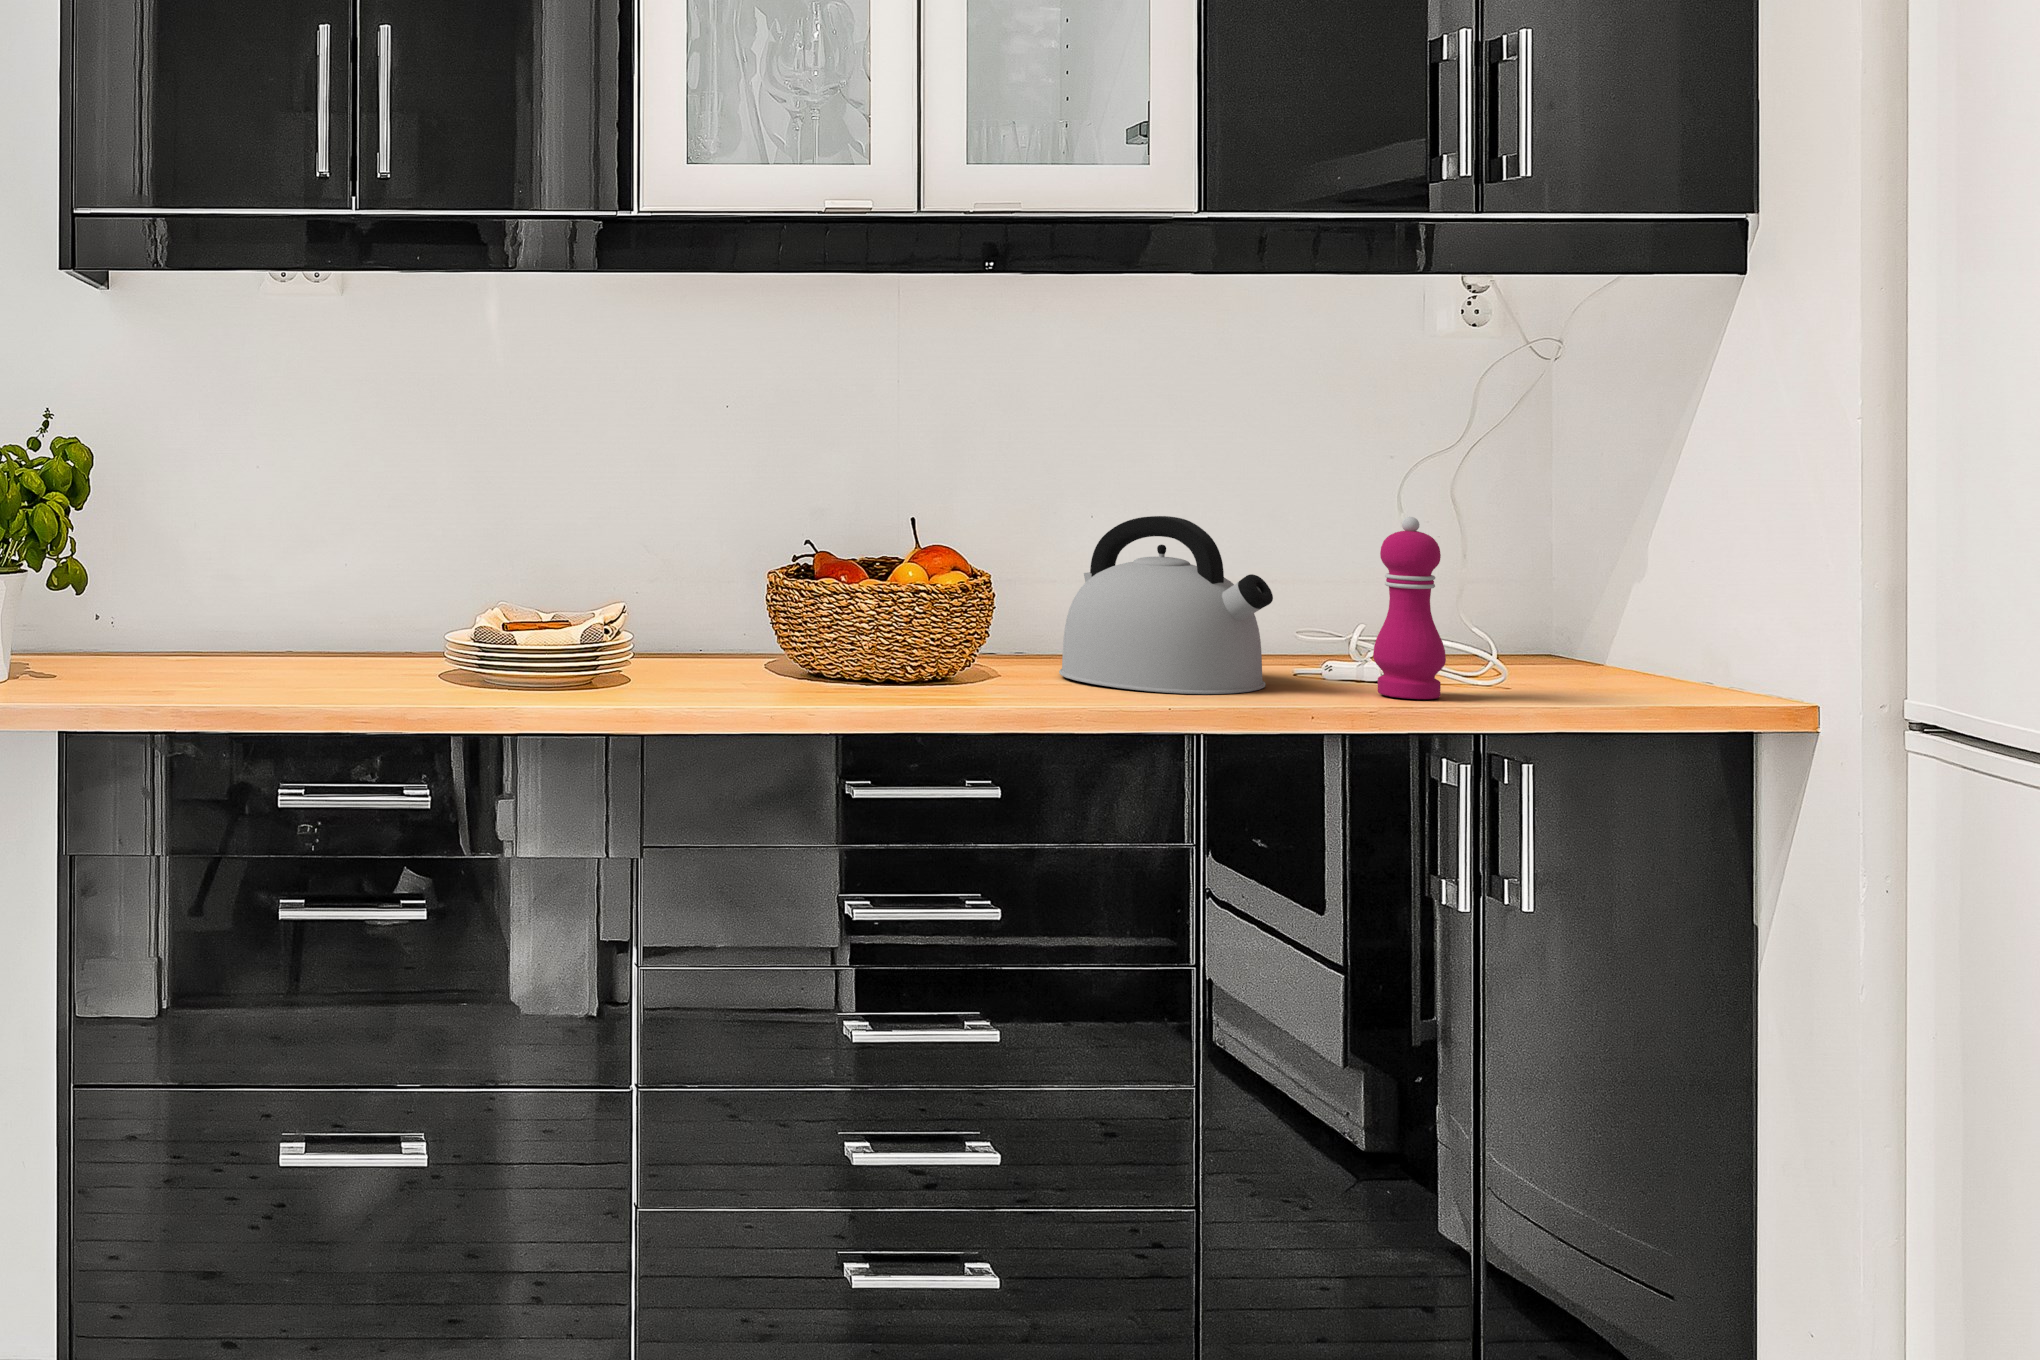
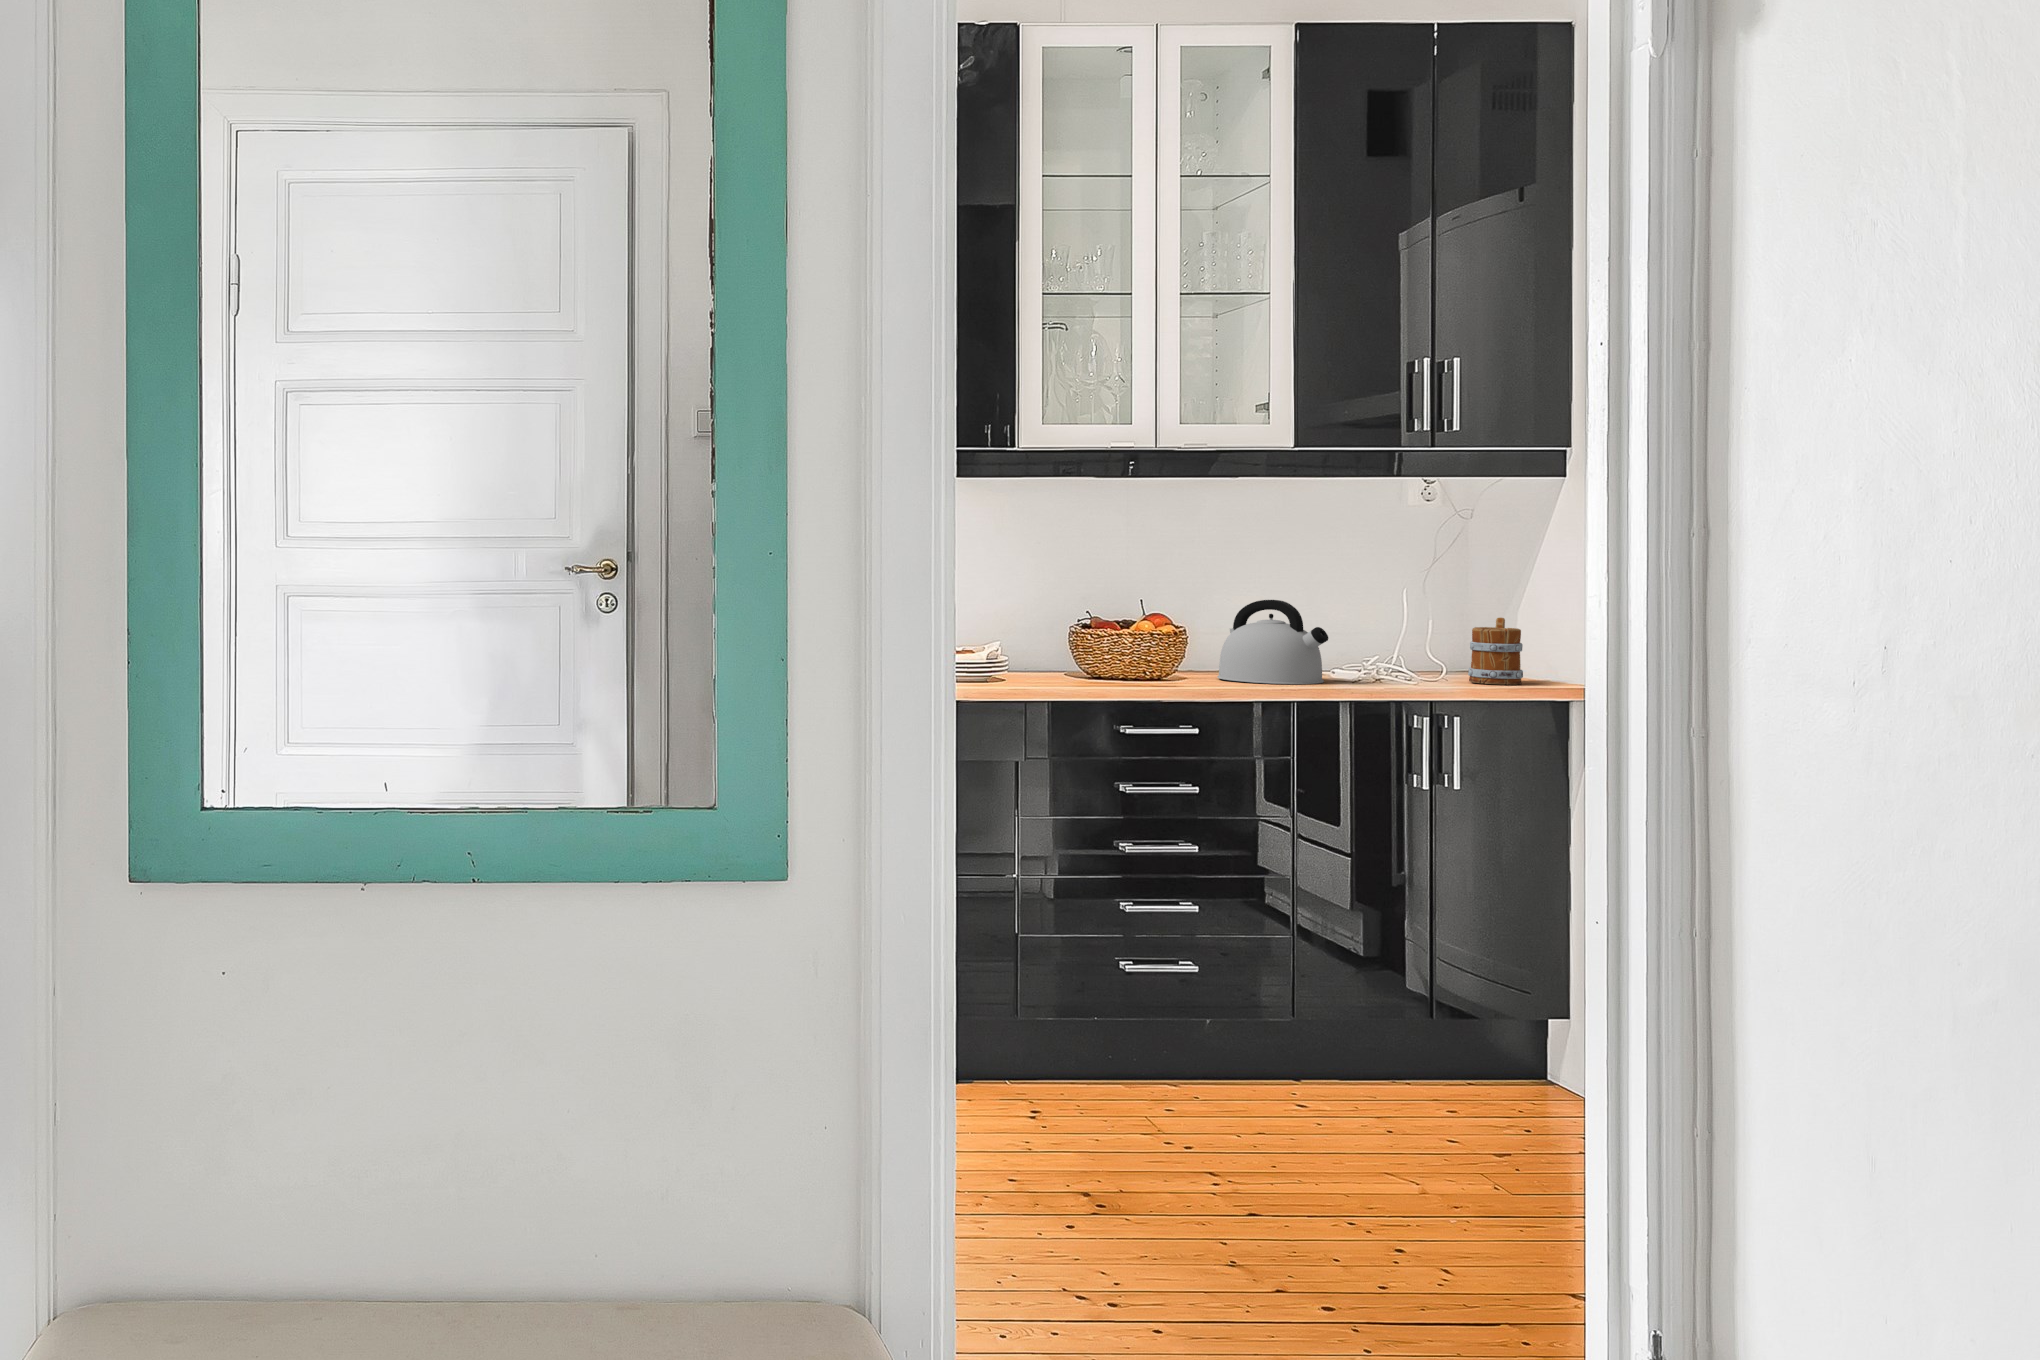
pepper mill: present [1373,517,1446,699] -> none [1378,599,1414,685]
mug: none [1550,554,1660,696] -> present [1468,618,1523,685]

